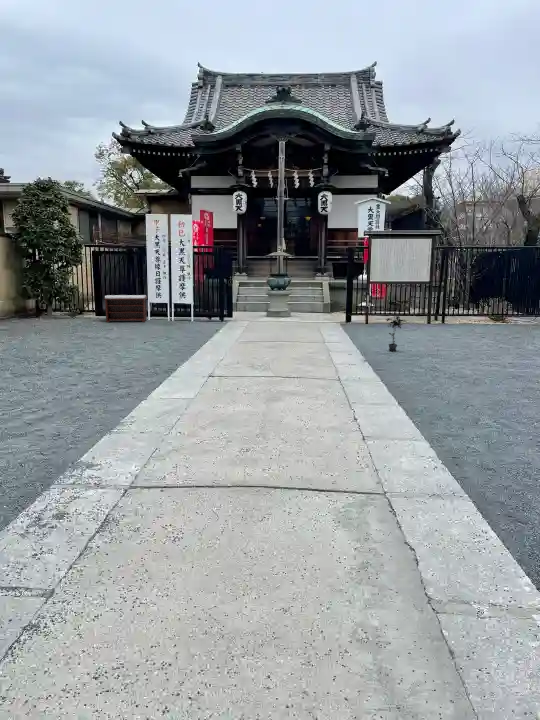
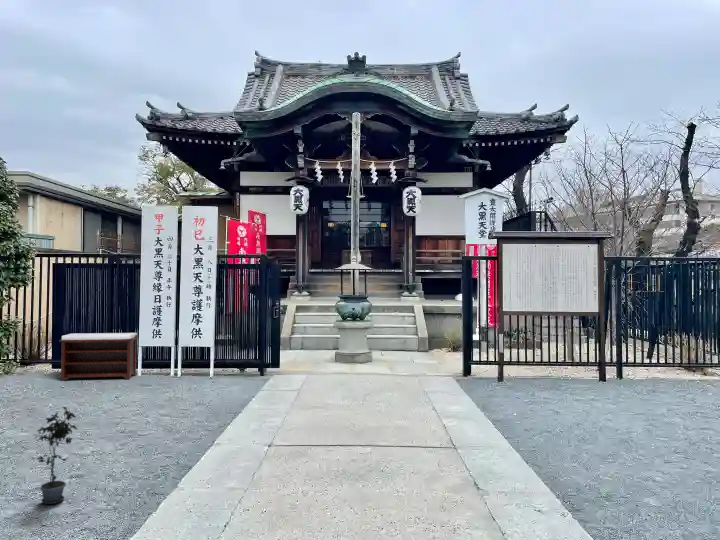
potted plant: present [386,316,405,351] -> present [37,407,77,504]

